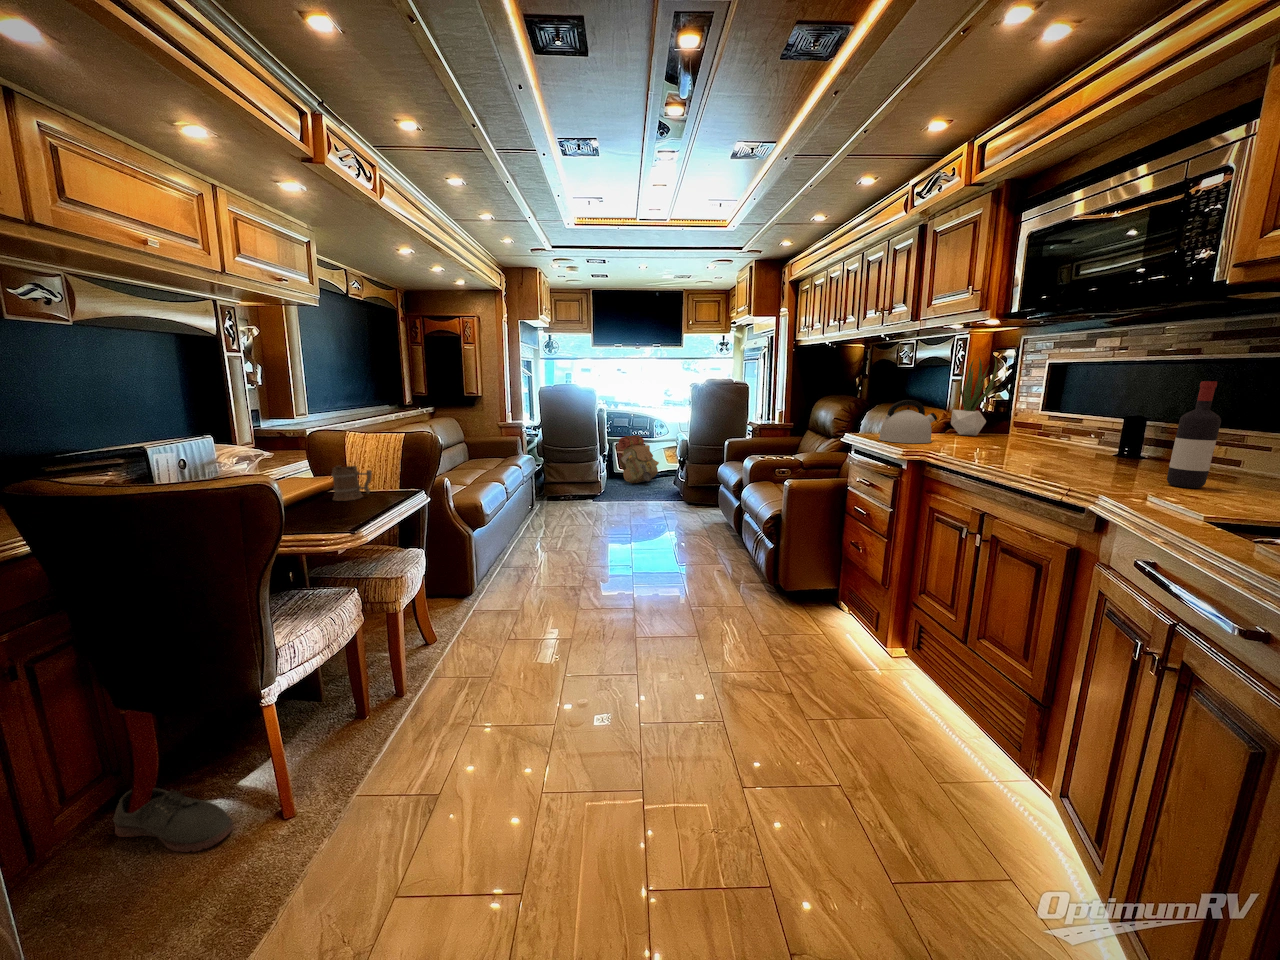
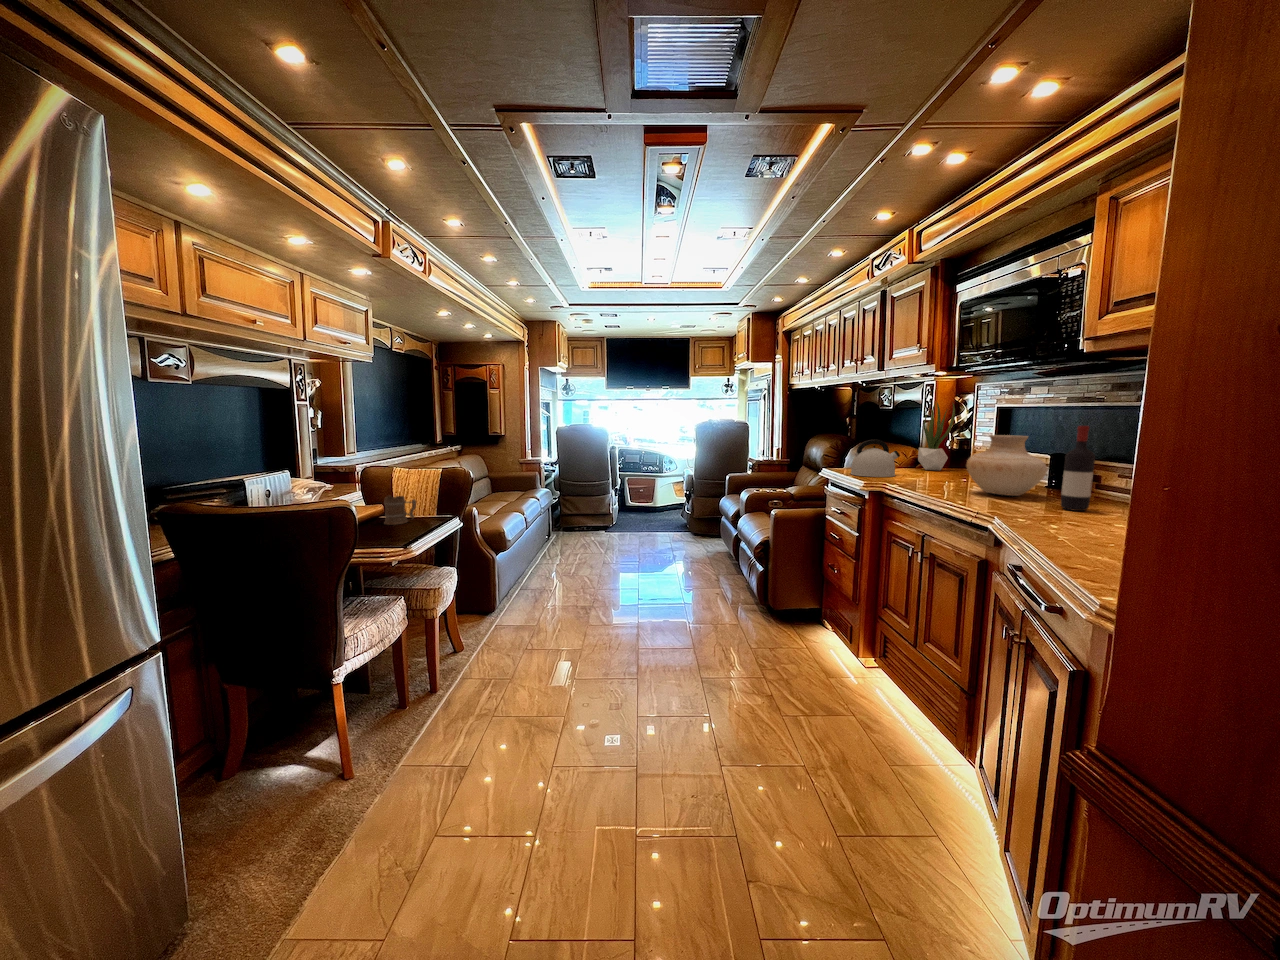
vase: none [1034,394,1138,467] -> present [966,435,1047,496]
backpack: present [619,435,659,483] -> none [630,472,669,517]
shoe: present [113,788,233,852] -> none [214,750,306,799]

